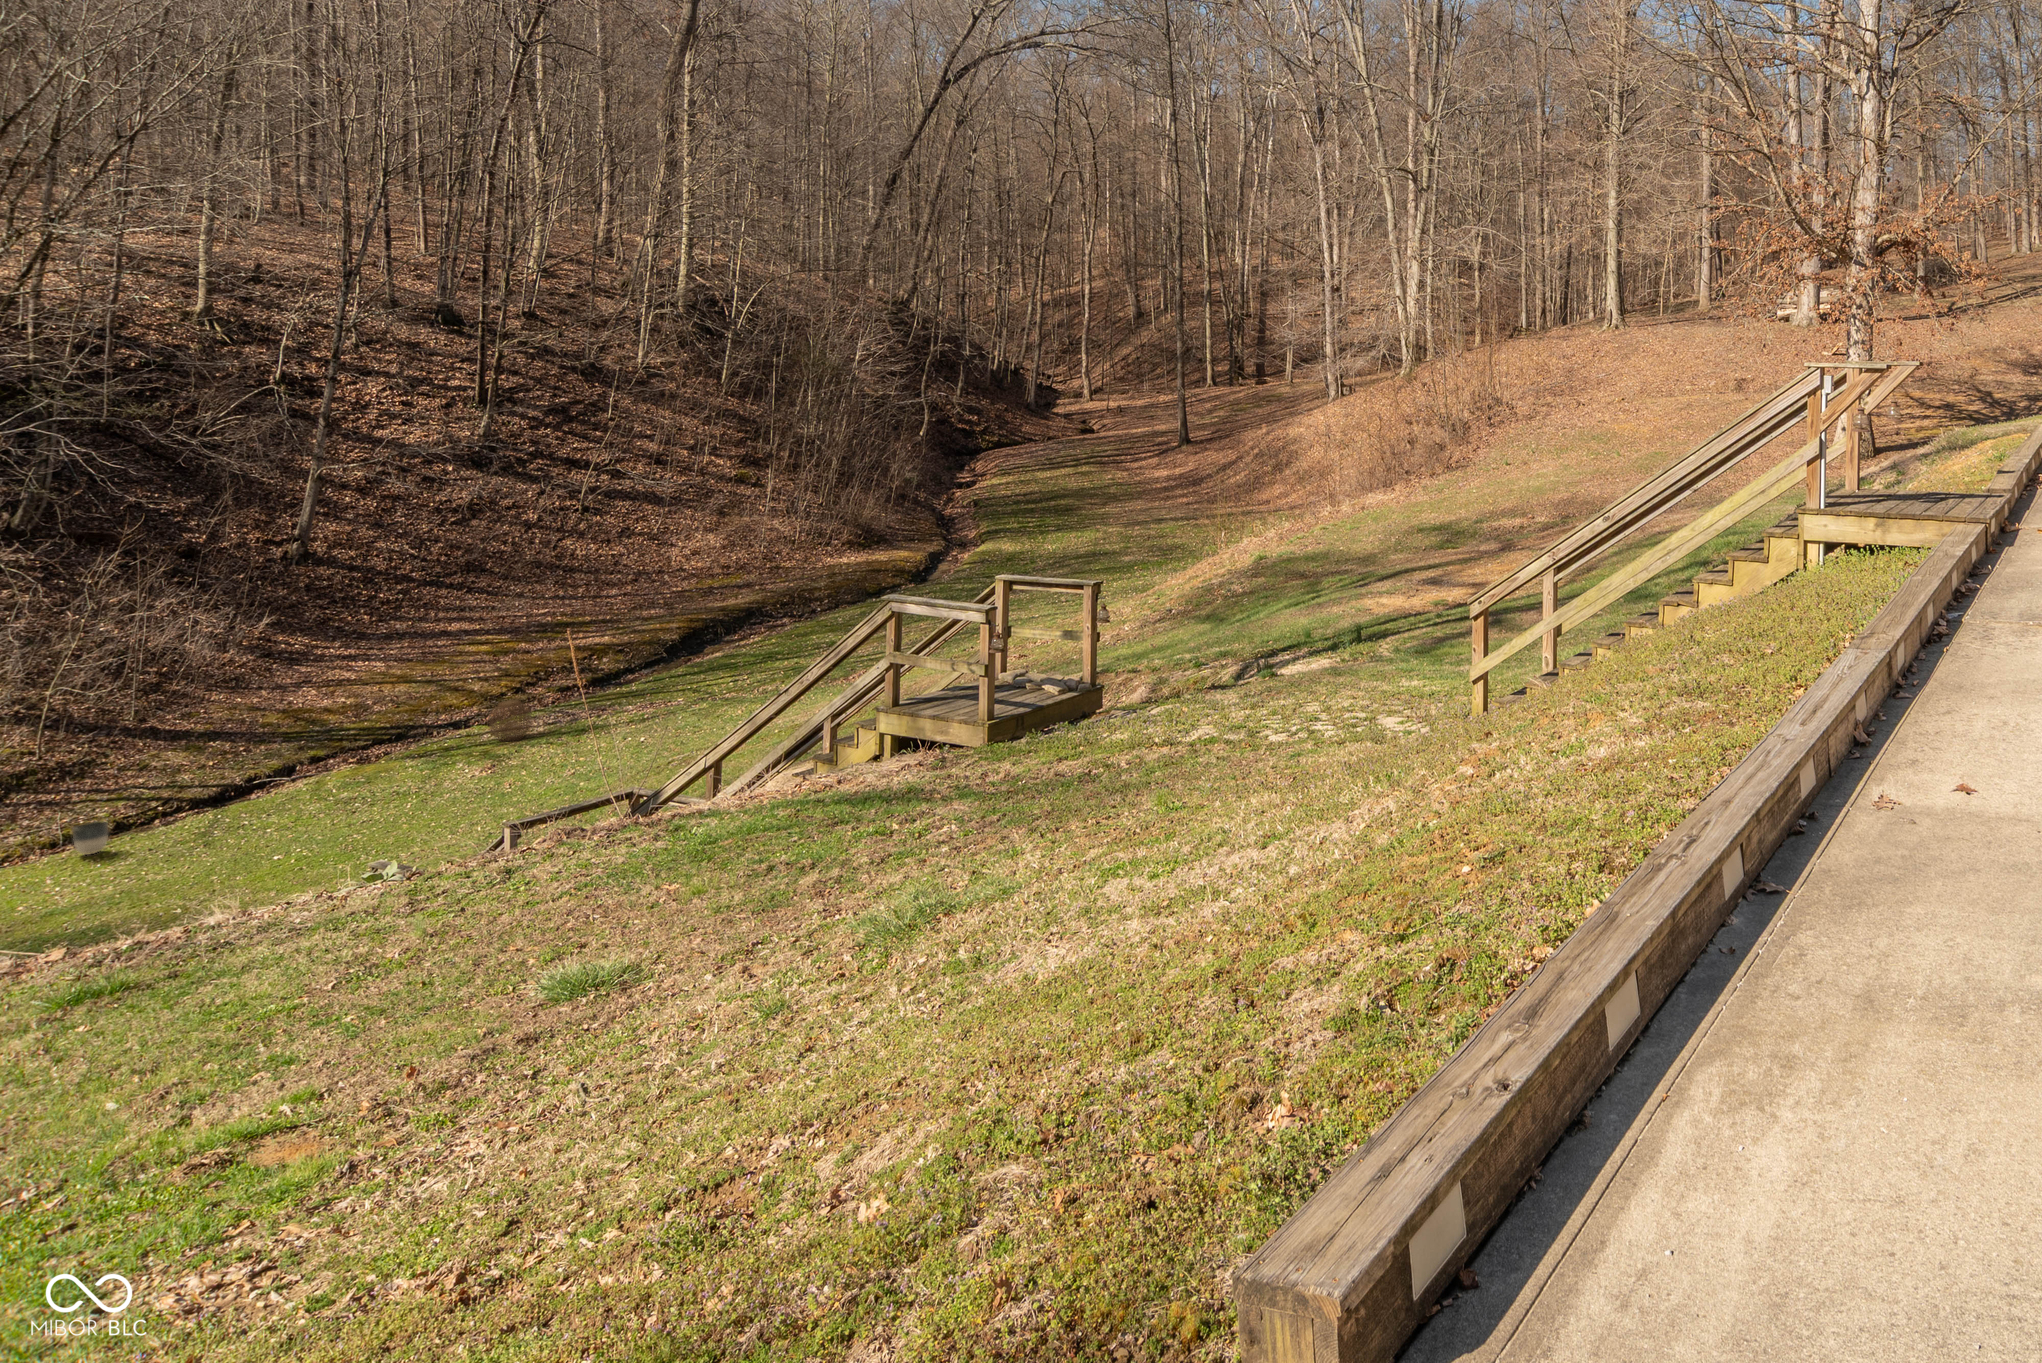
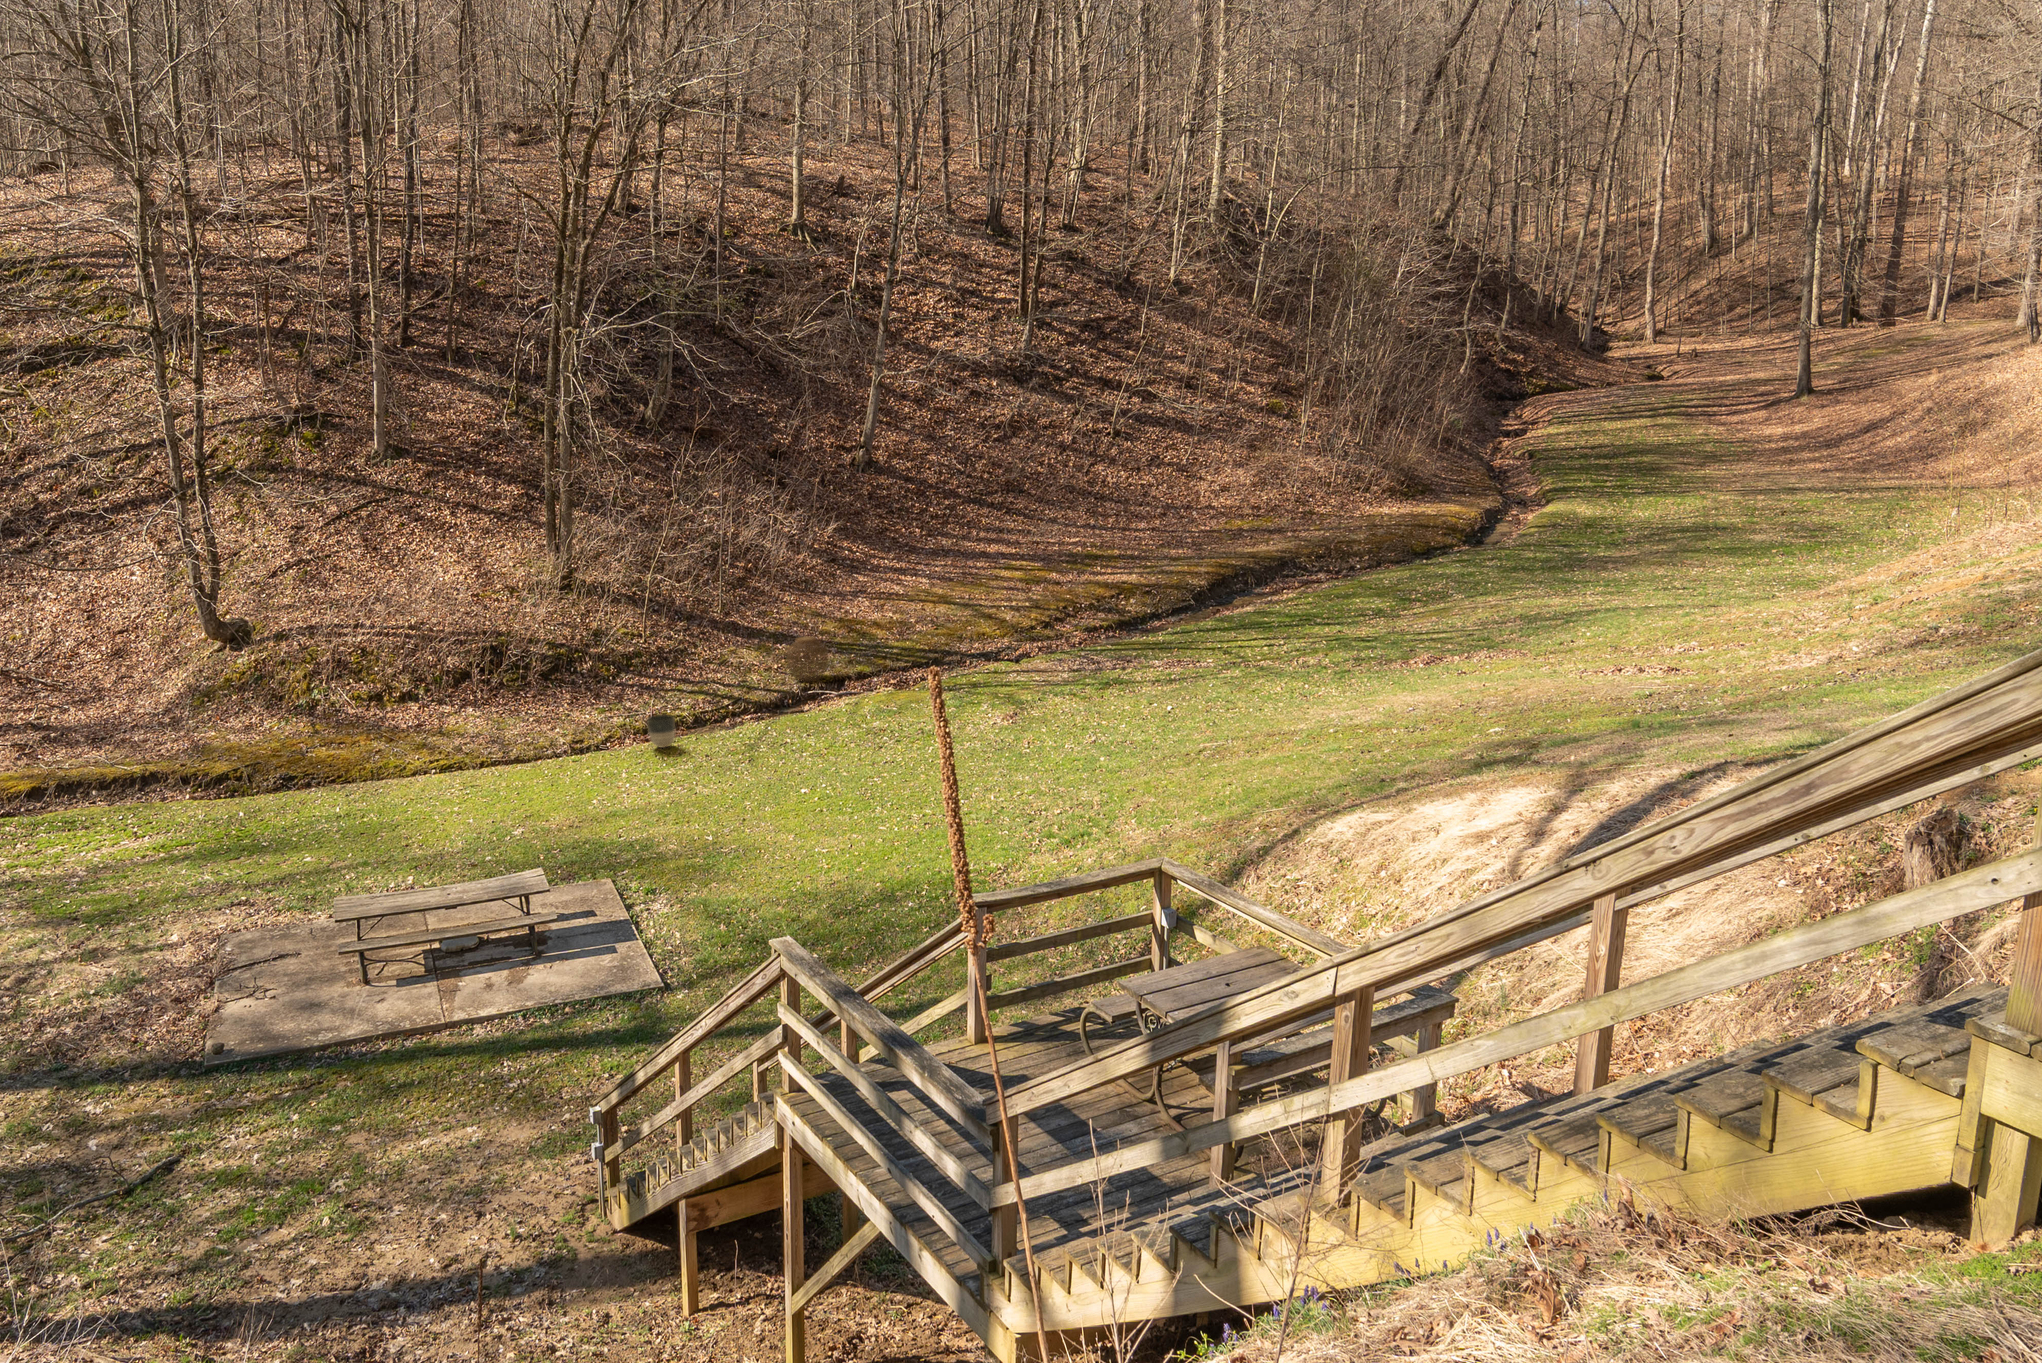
woven basket: present [489,700,532,741] -> present [787,636,828,681]

